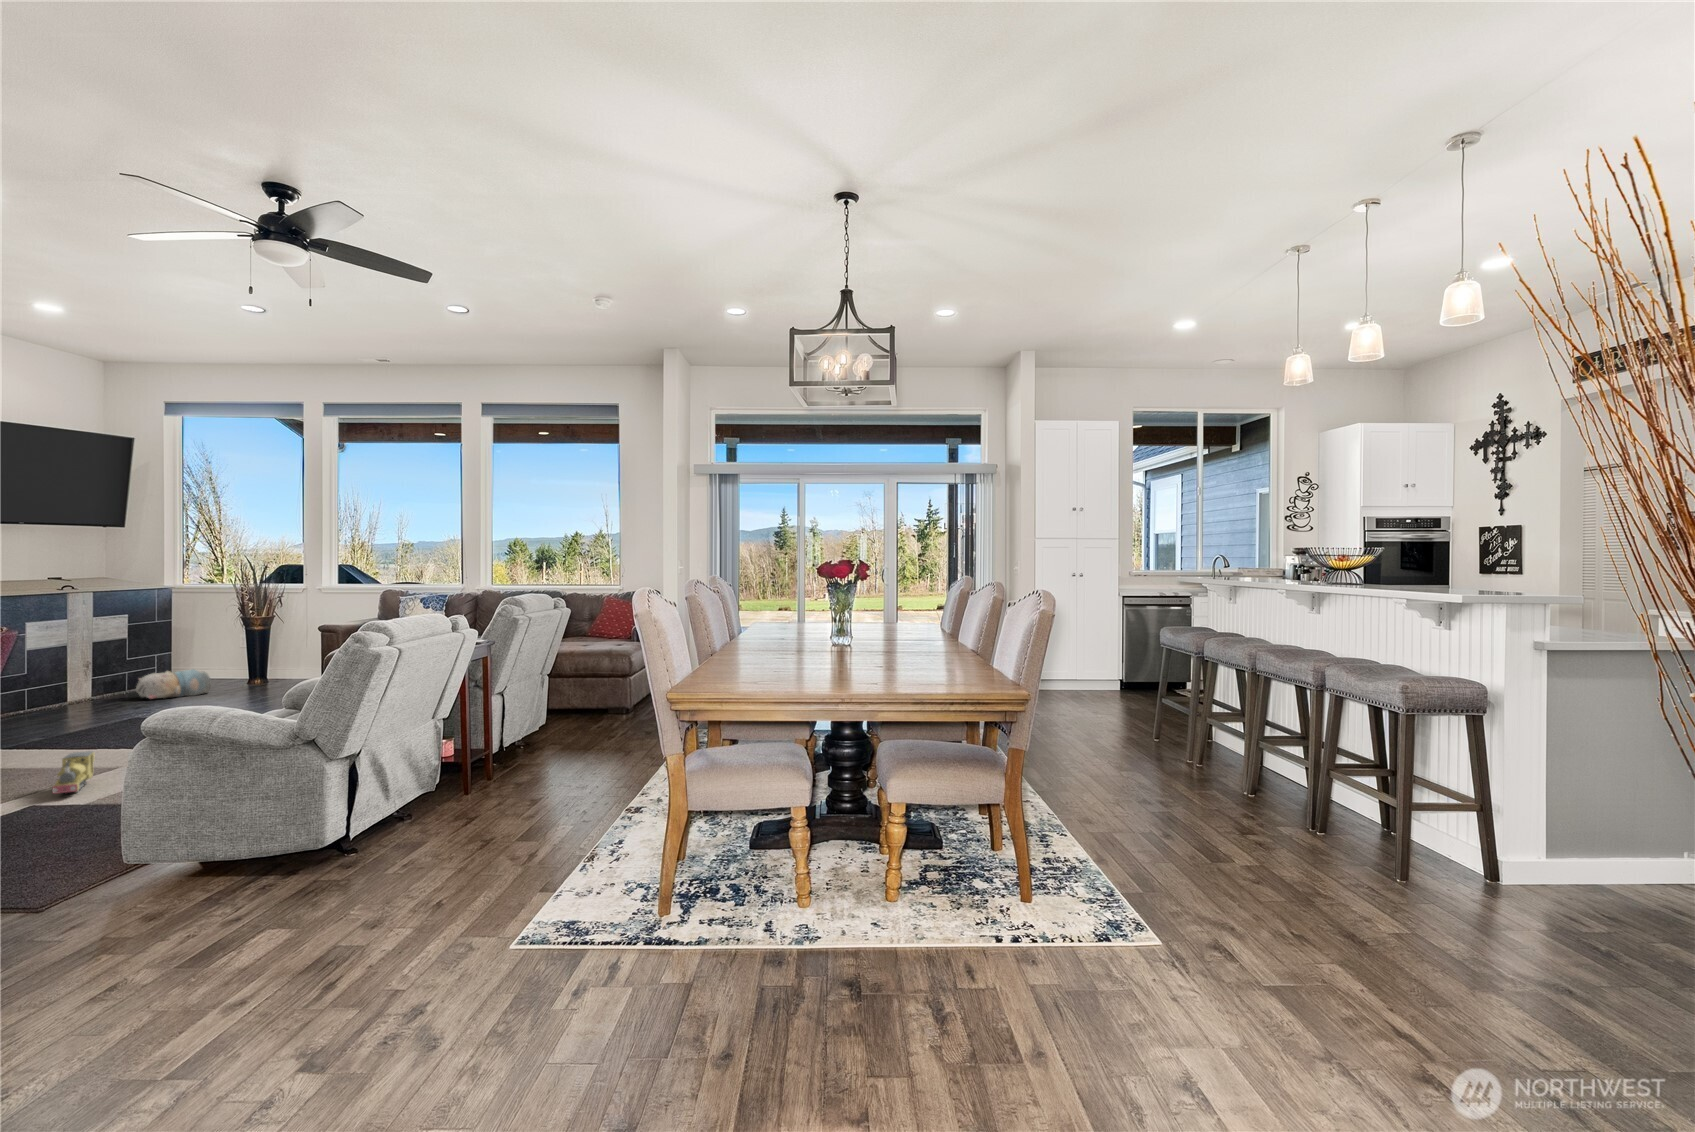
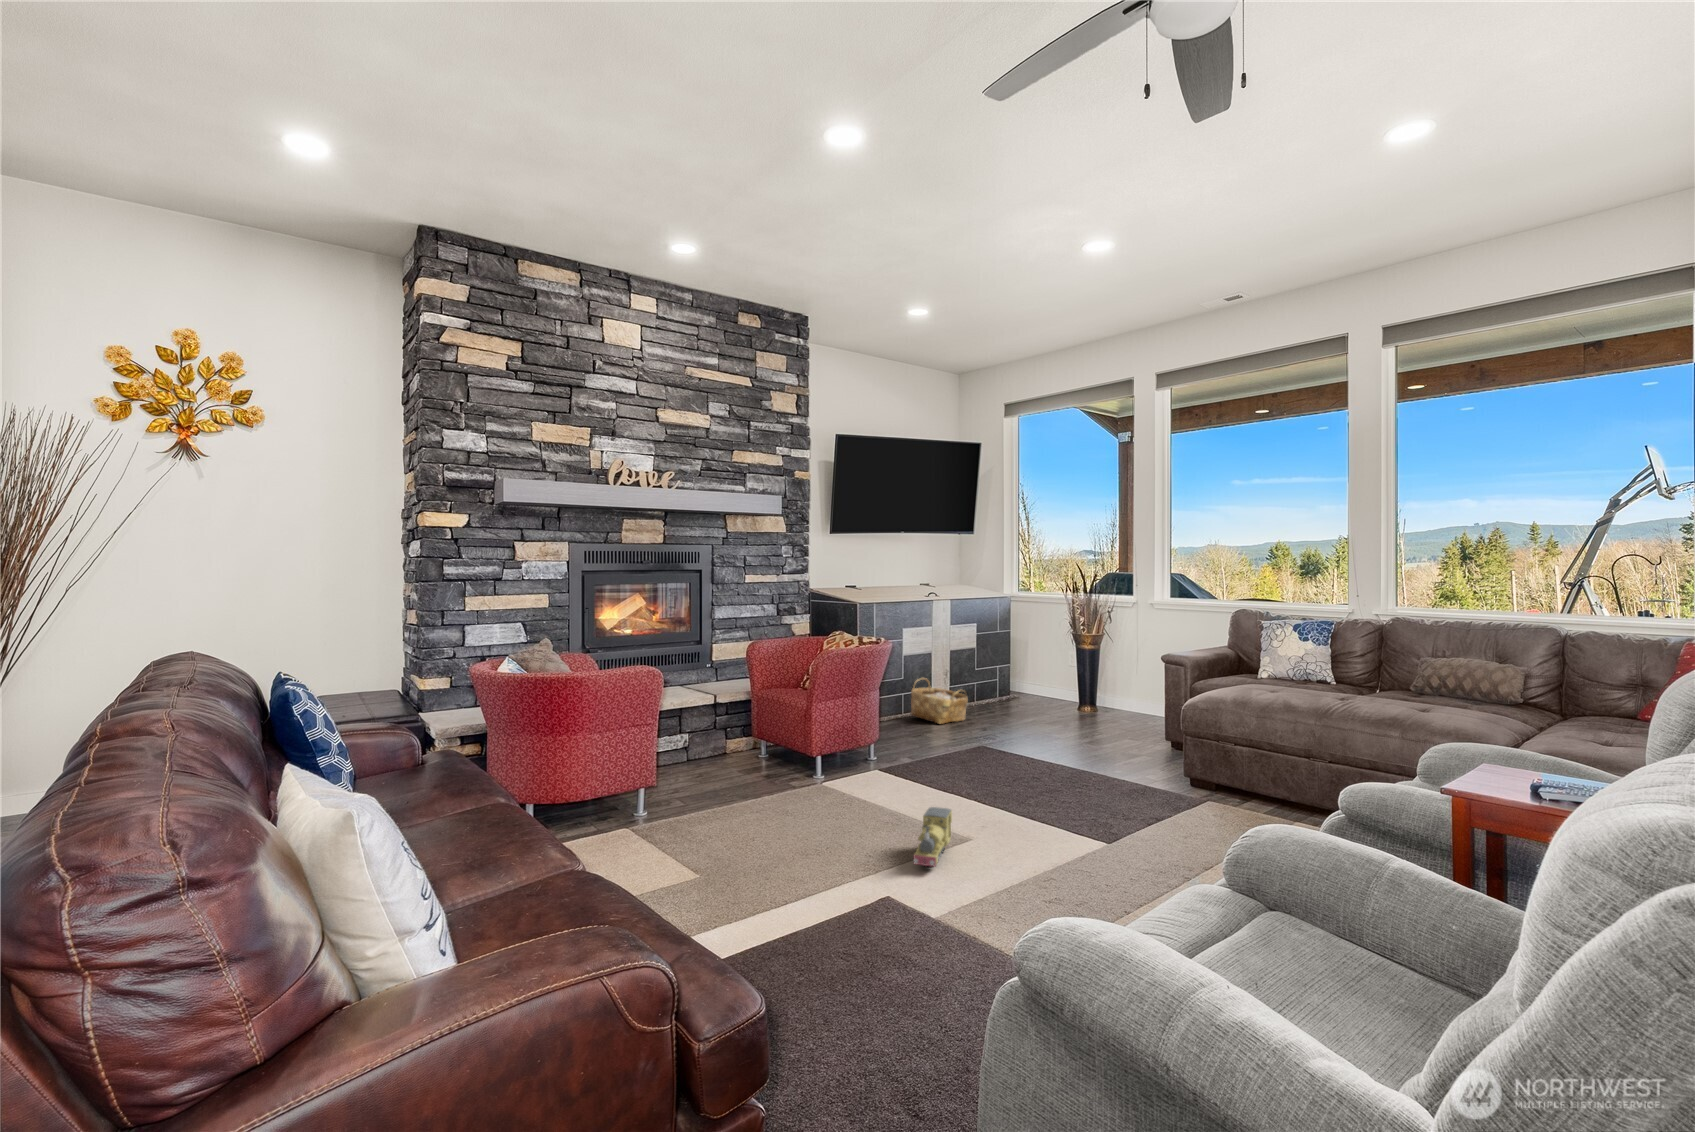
plush toy: present [136,669,212,699] -> none [983,686,1047,716]
woven basket: none [38,670,116,713] -> present [911,678,968,724]

